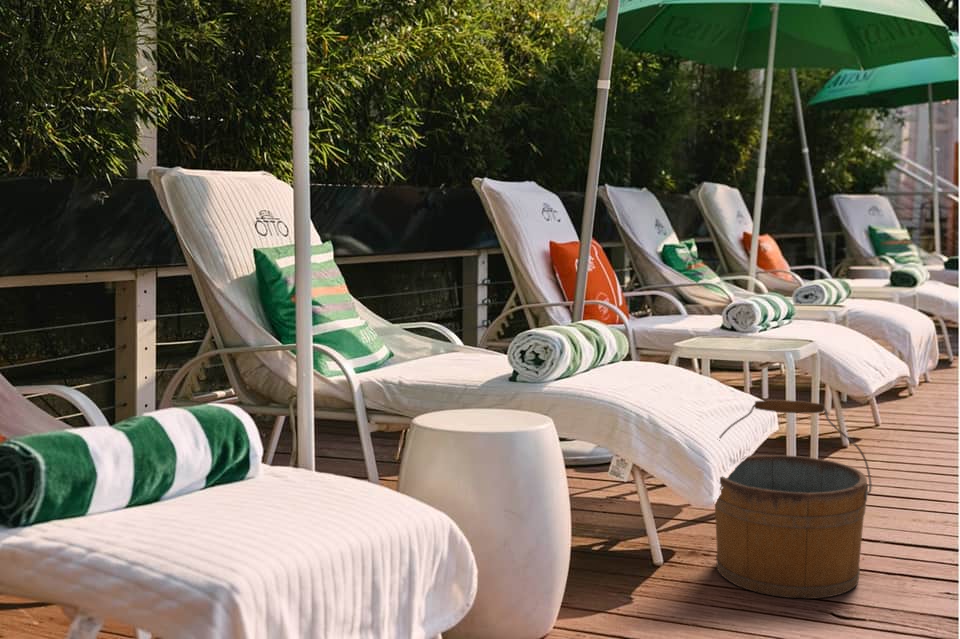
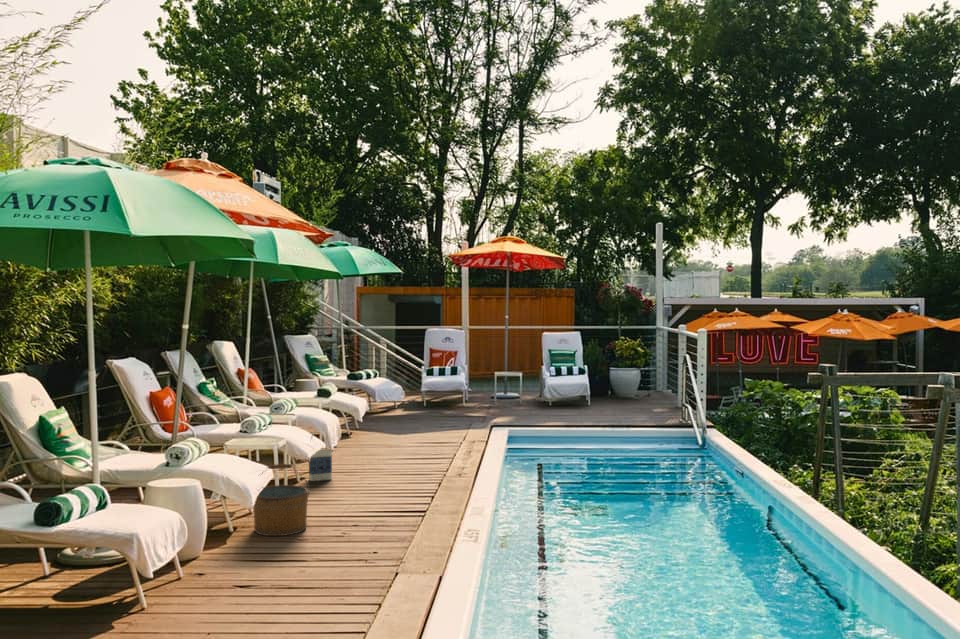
bag: none [868,334,926,451] -> present [309,429,332,481]

